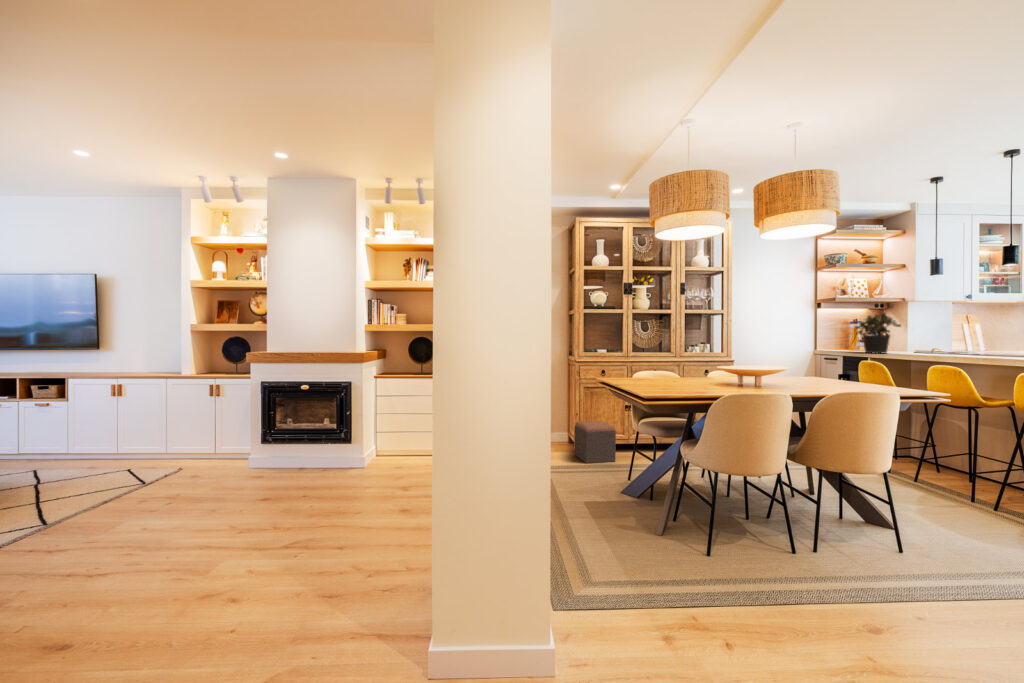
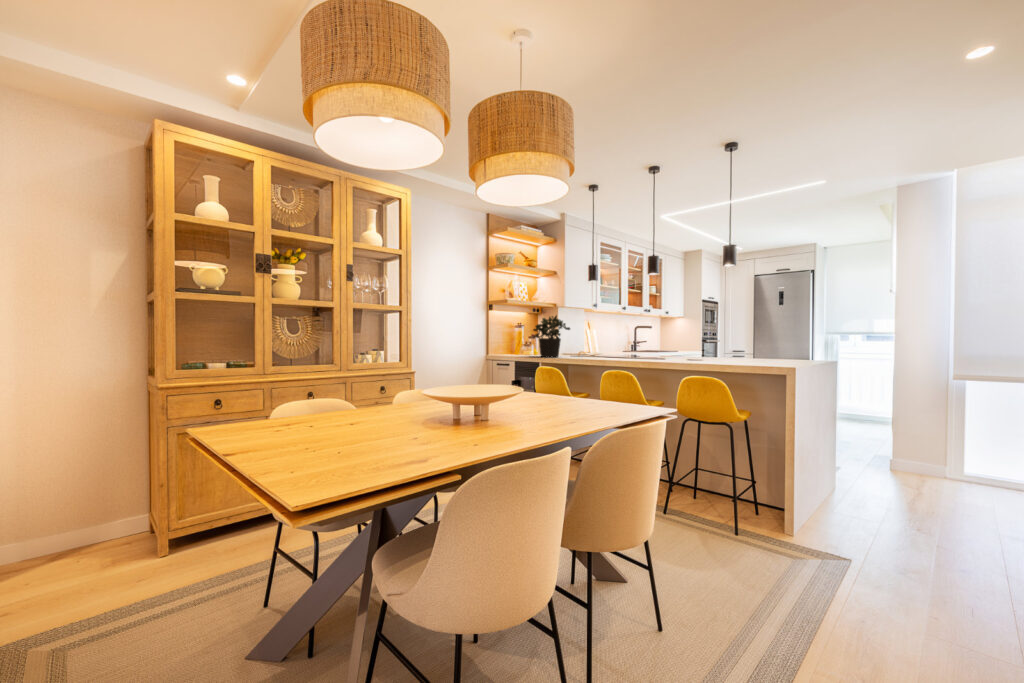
footstool: present [574,421,616,463] -> none [150,490,239,586]

